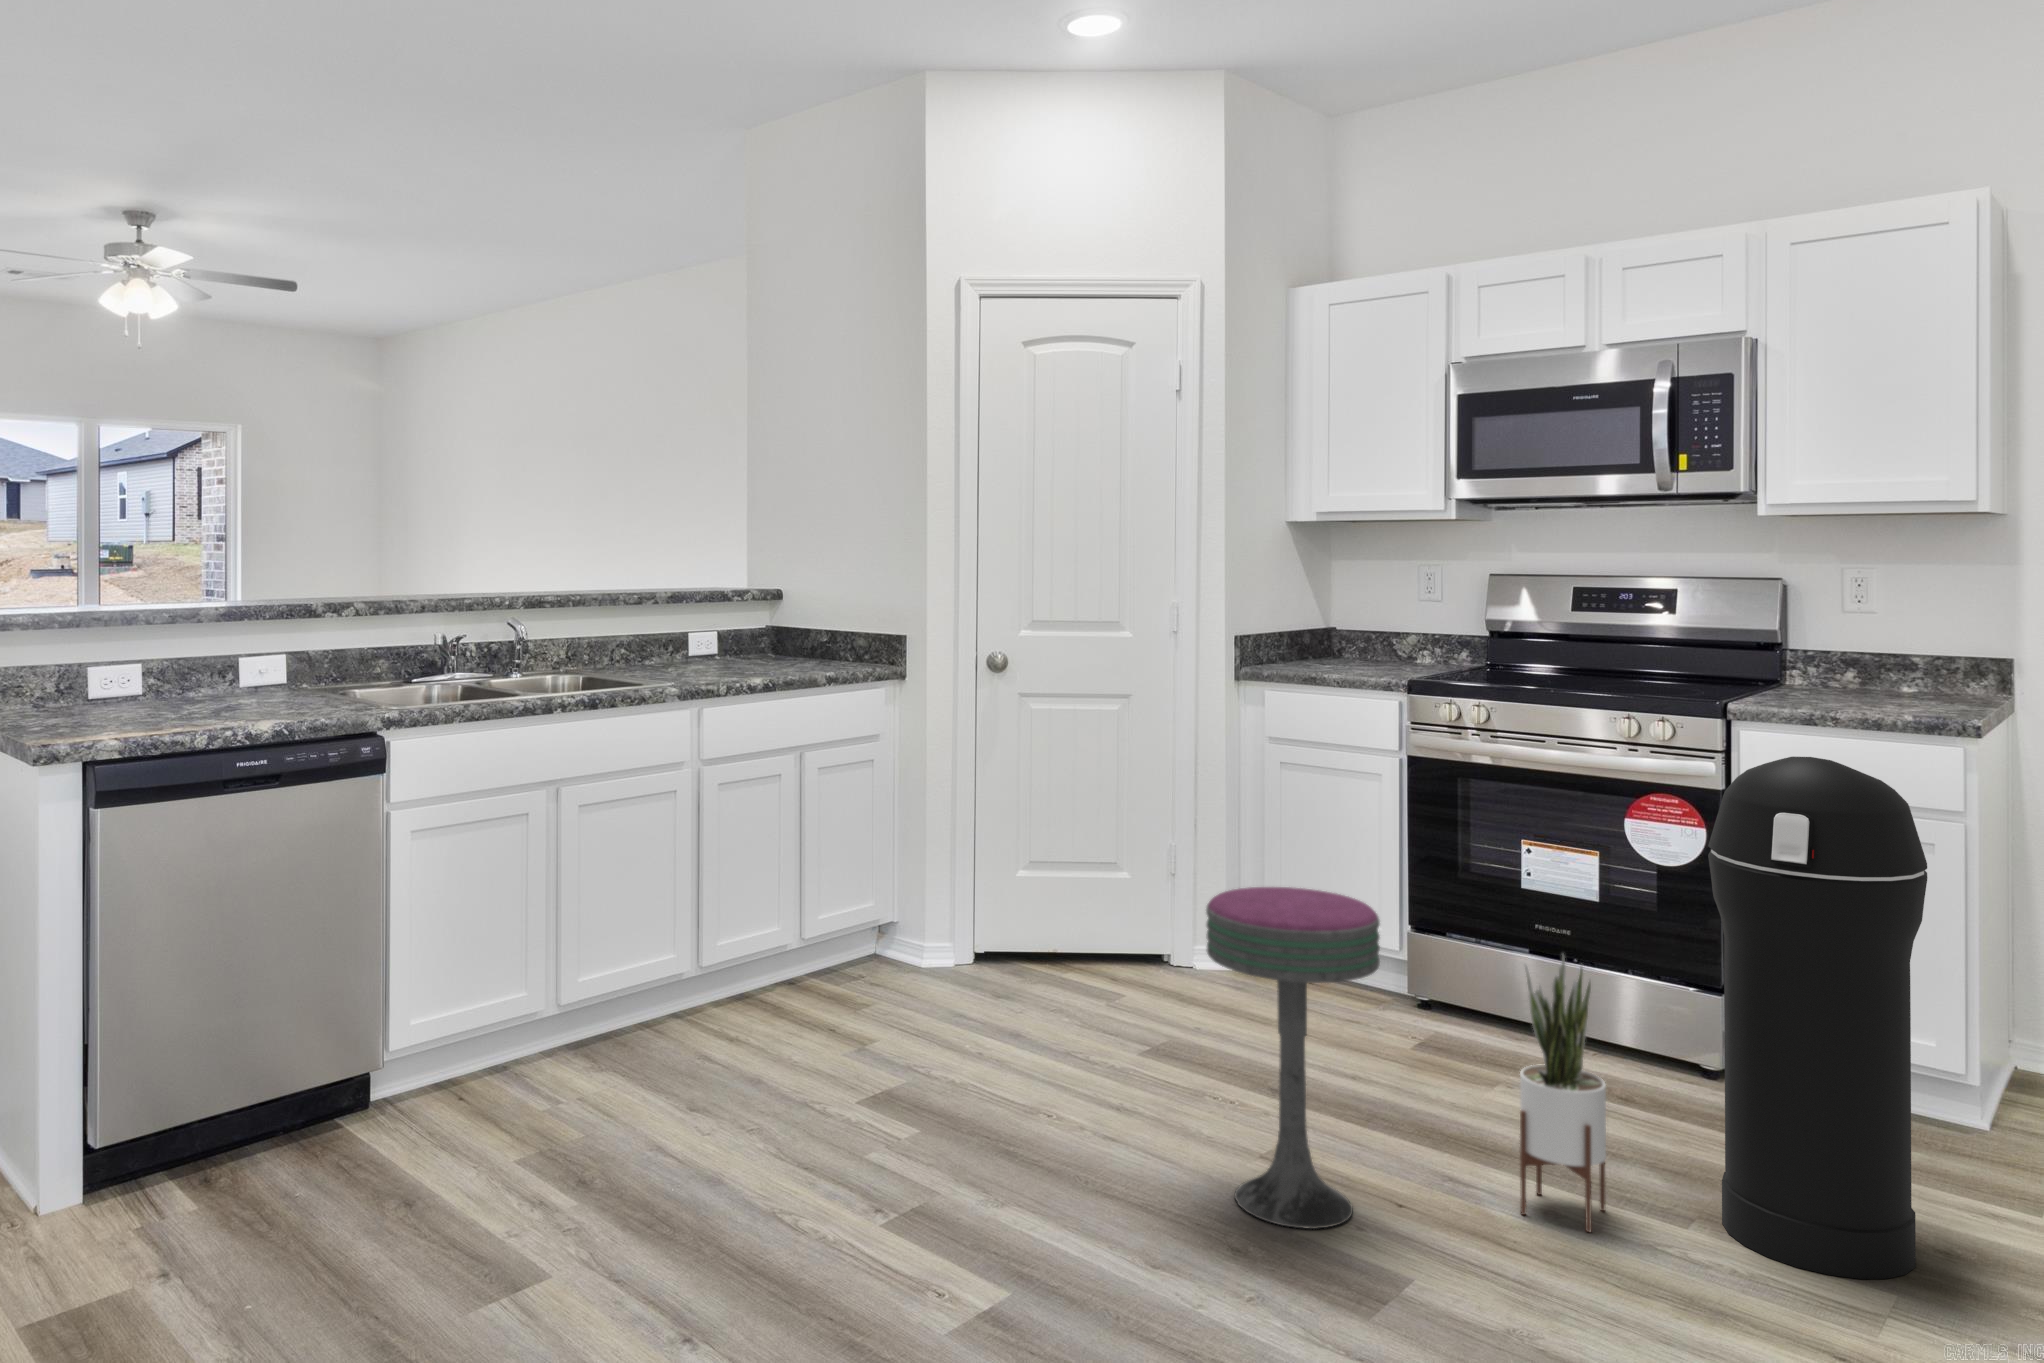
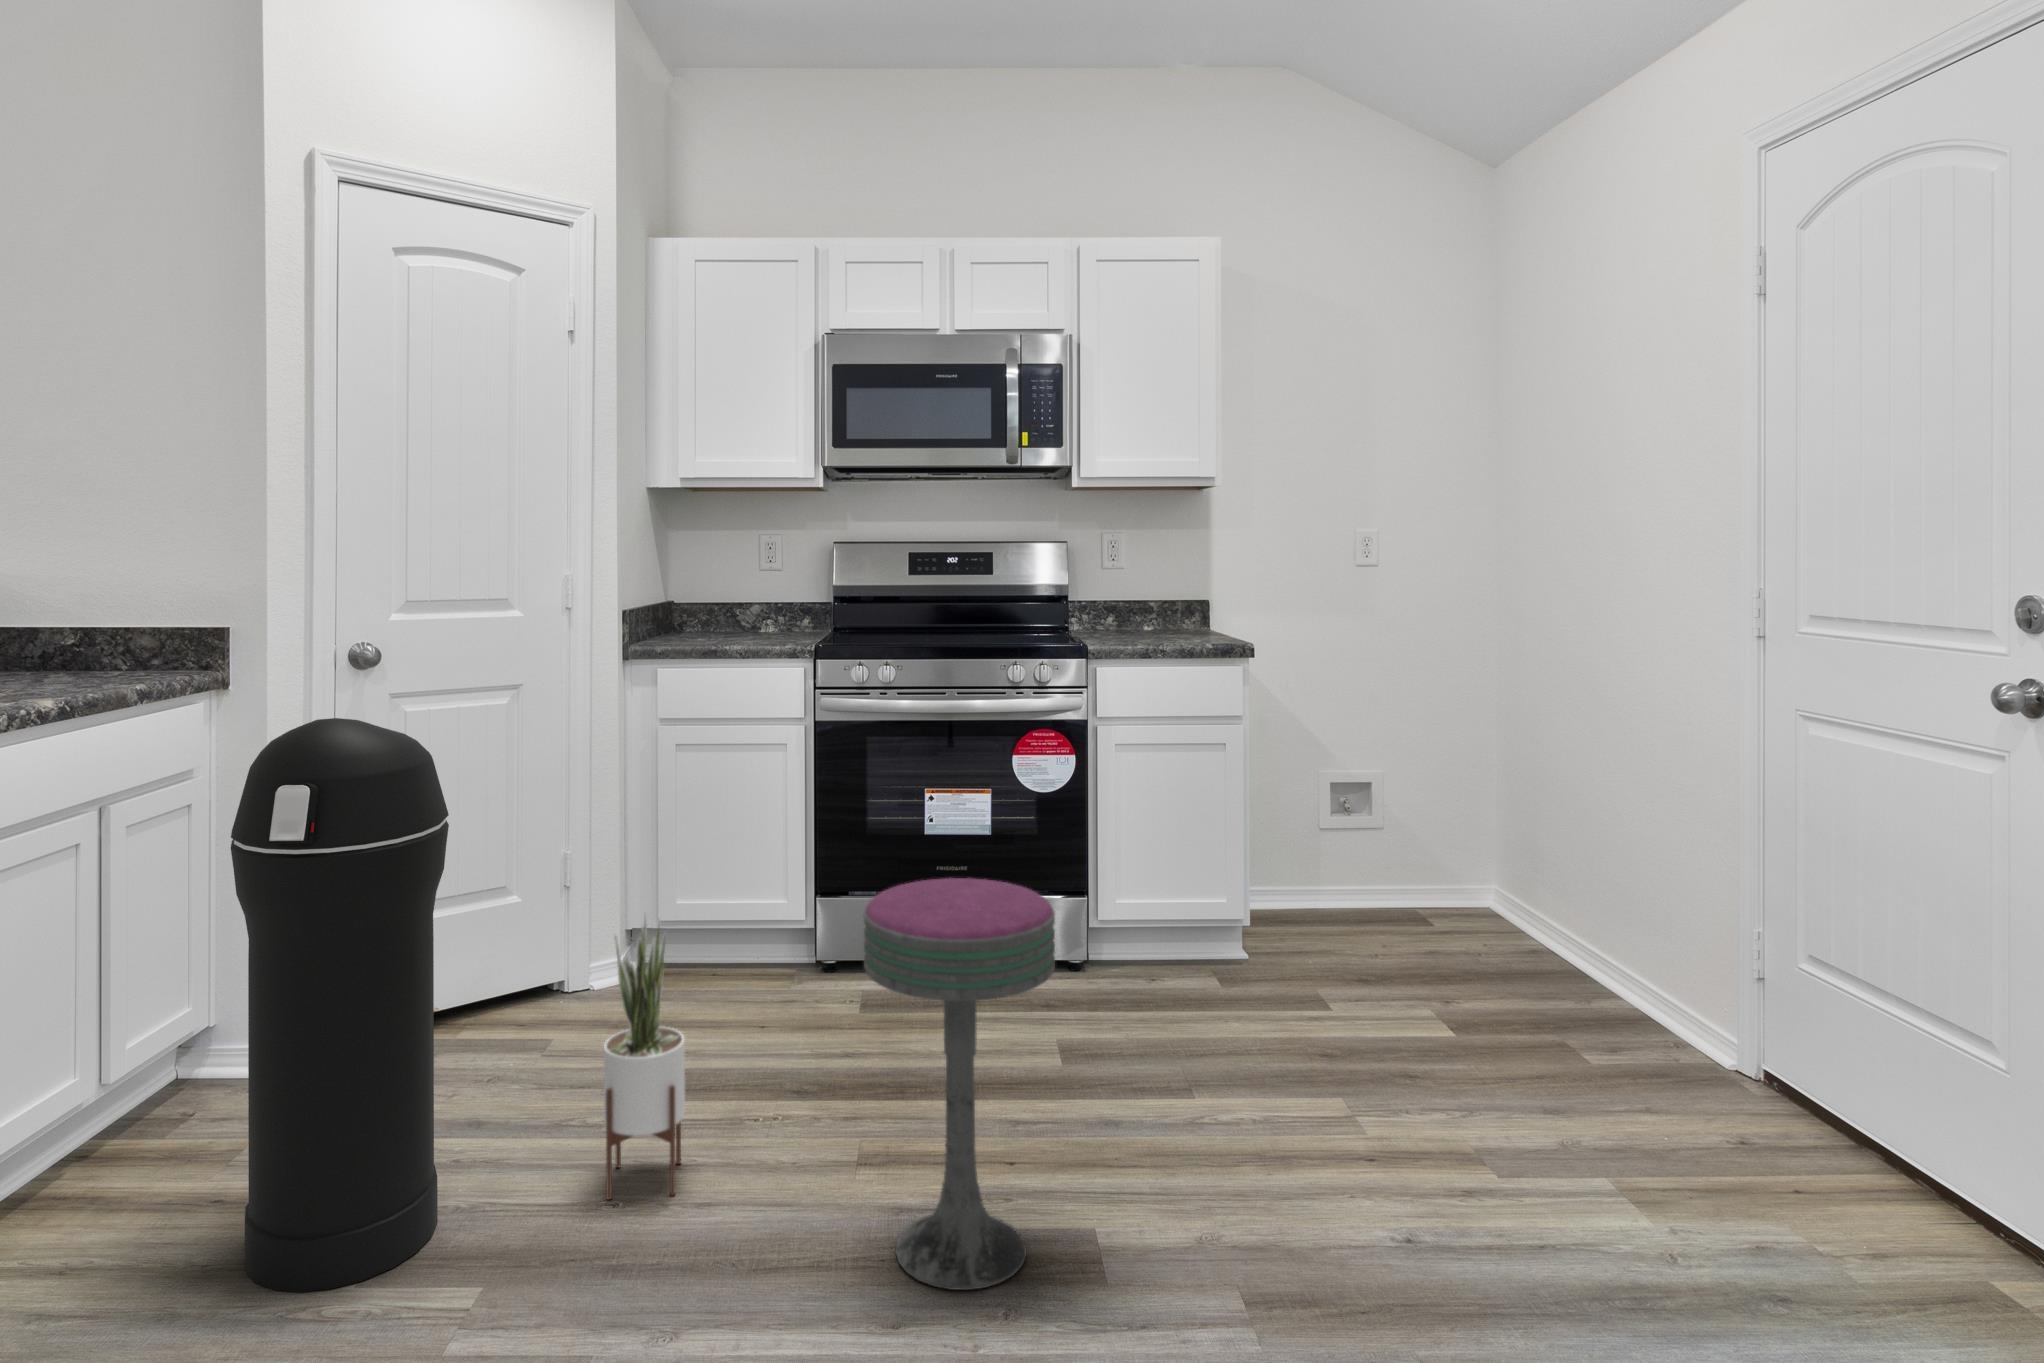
trash can: present [1708,757,1927,1279] -> present [231,718,449,1292]
potted plant: present [1520,956,1606,1232] -> present [604,915,685,1200]

